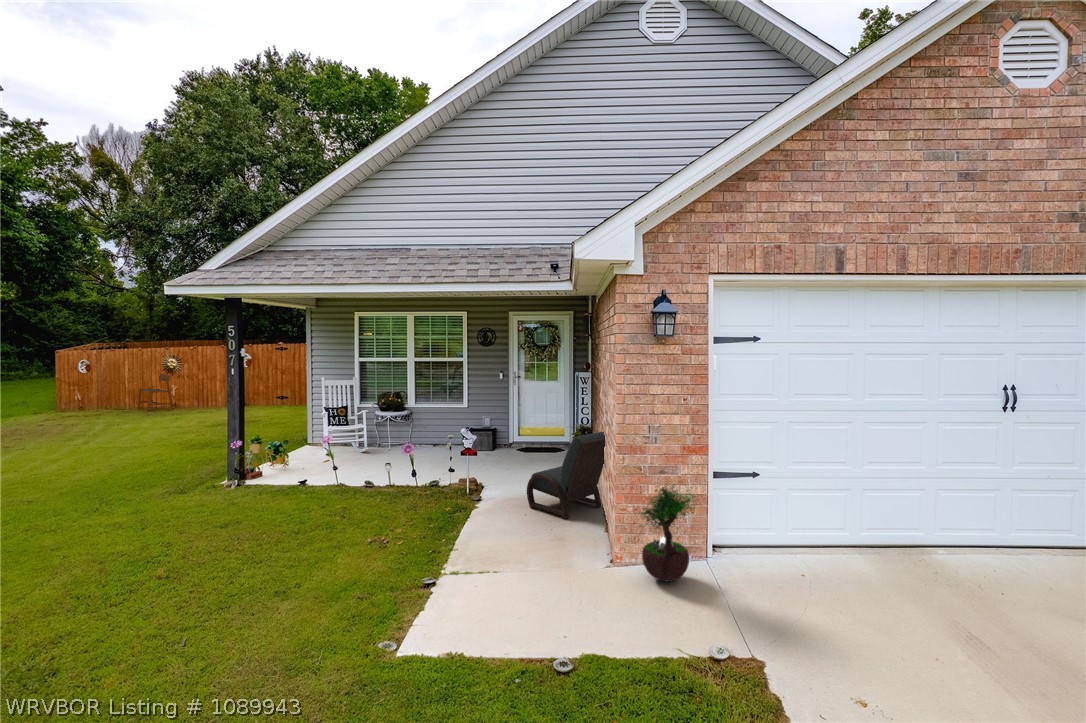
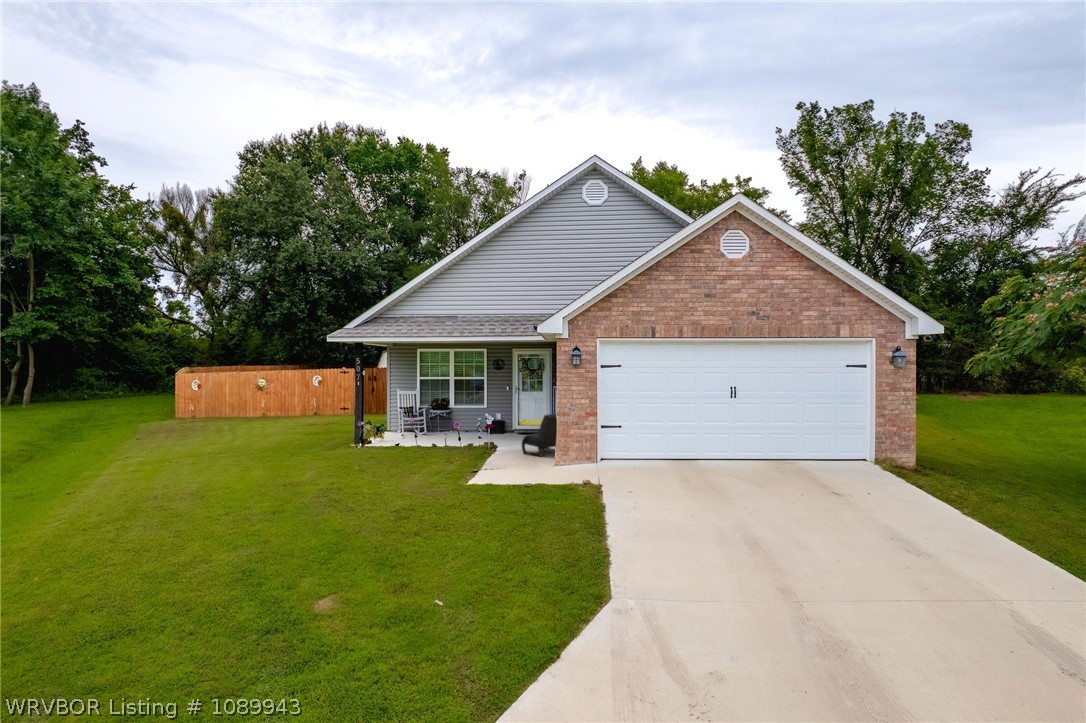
bench: present [138,374,174,412] -> none [238,389,265,417]
potted tree: present [635,484,695,582] -> none [564,426,591,471]

